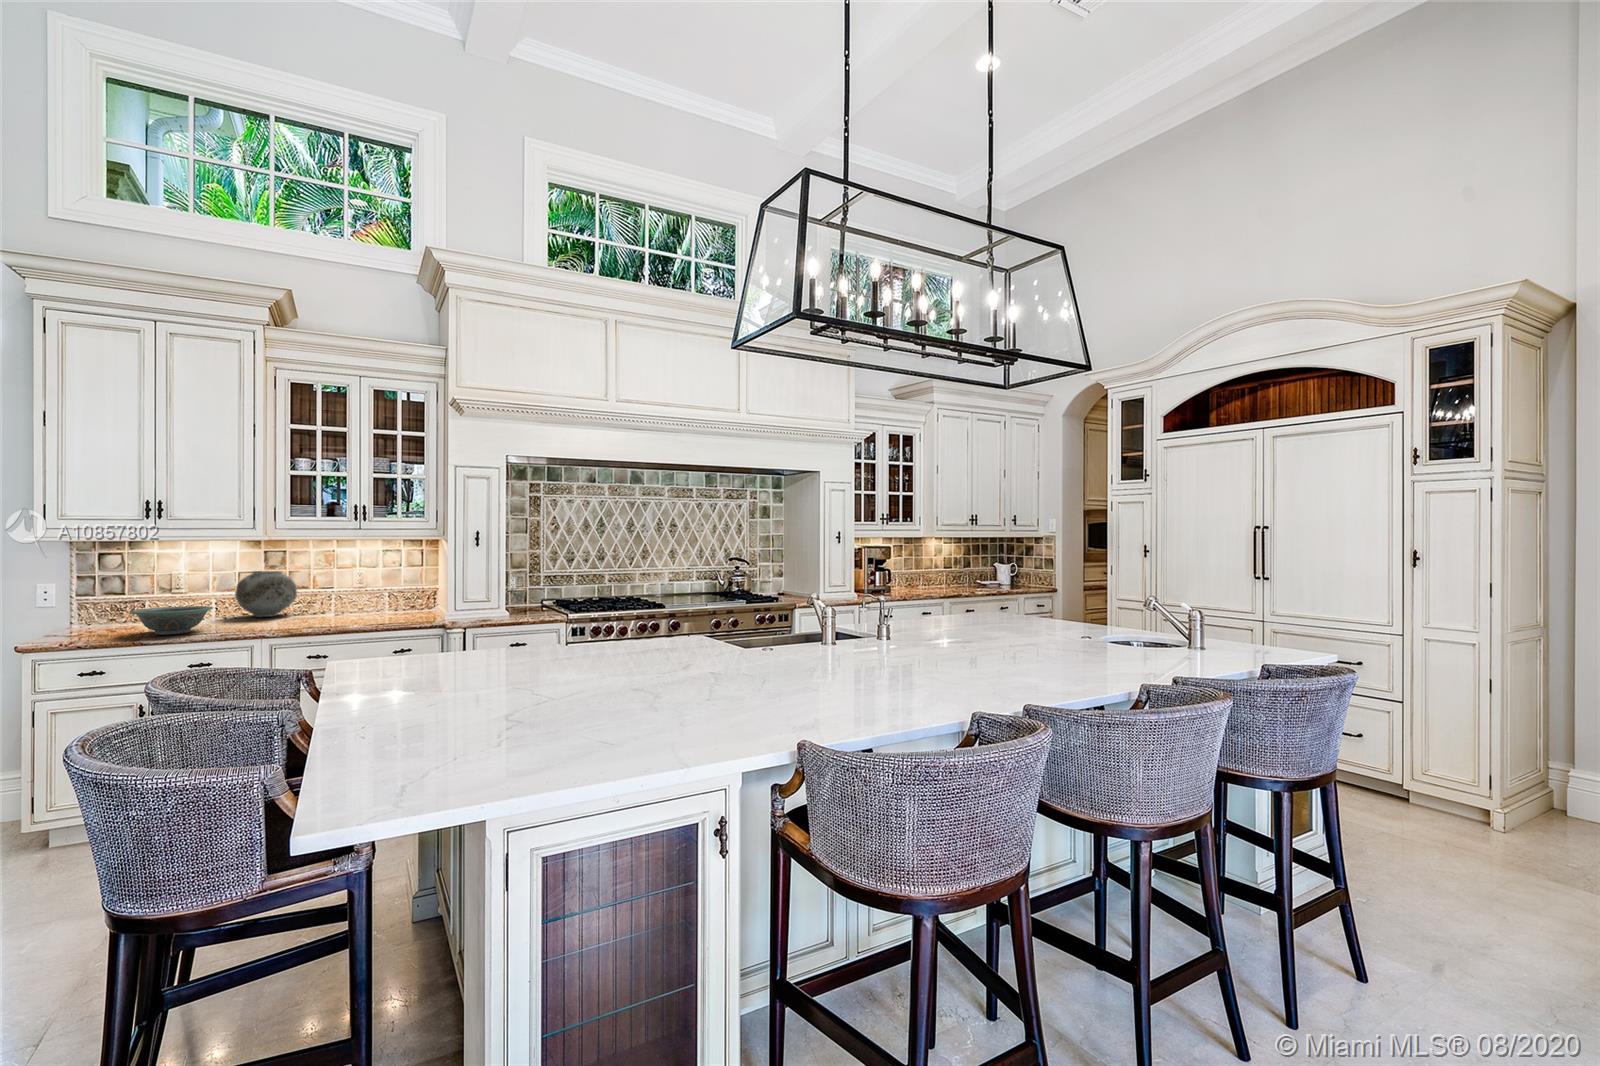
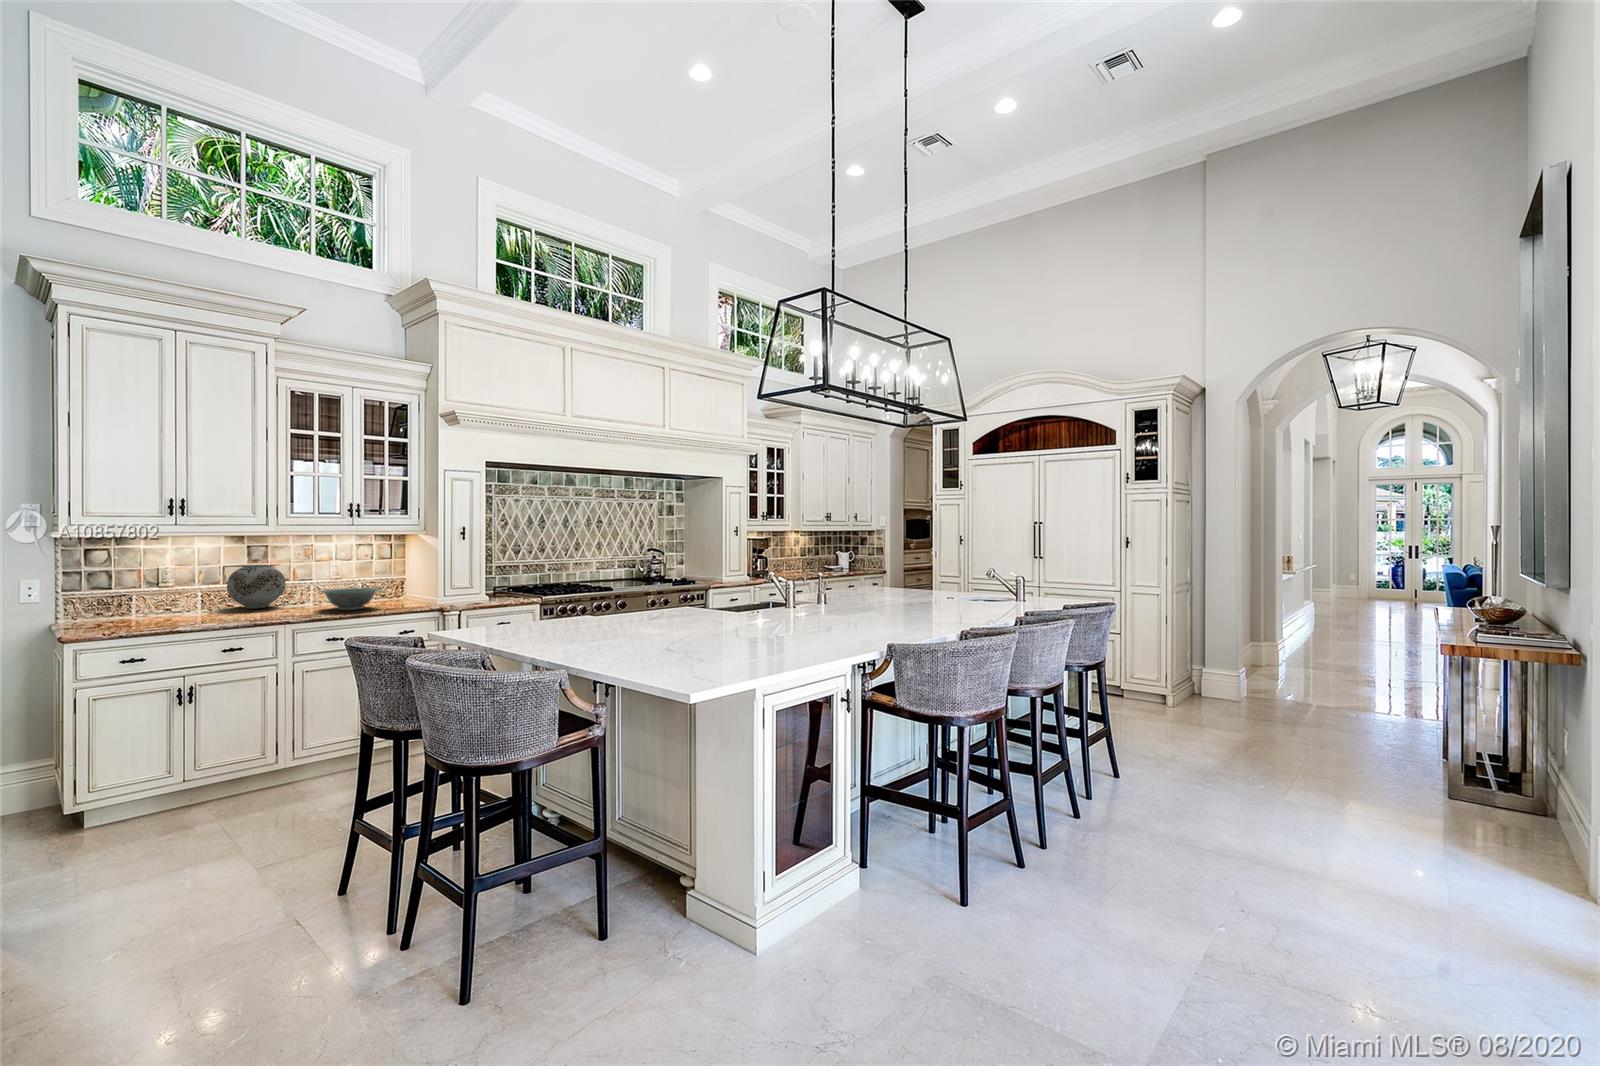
decorative bowl: present [131,606,213,635] -> present [321,587,379,610]

